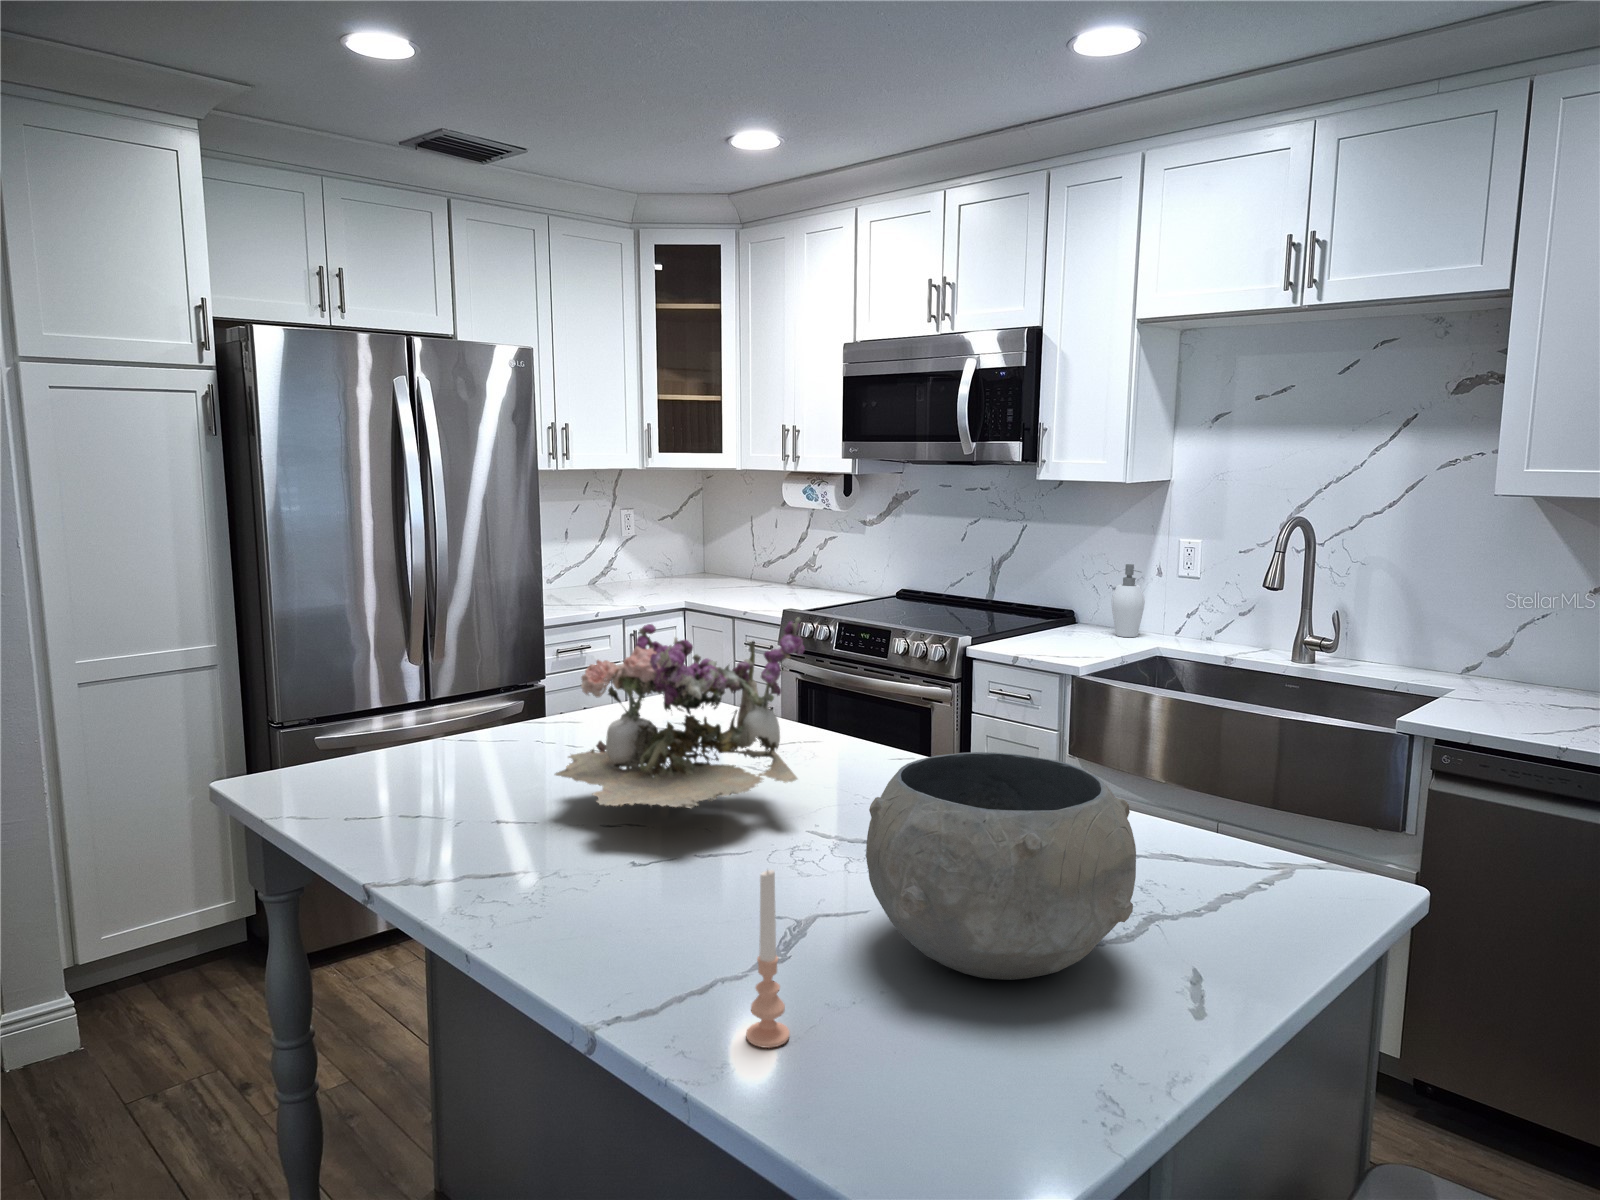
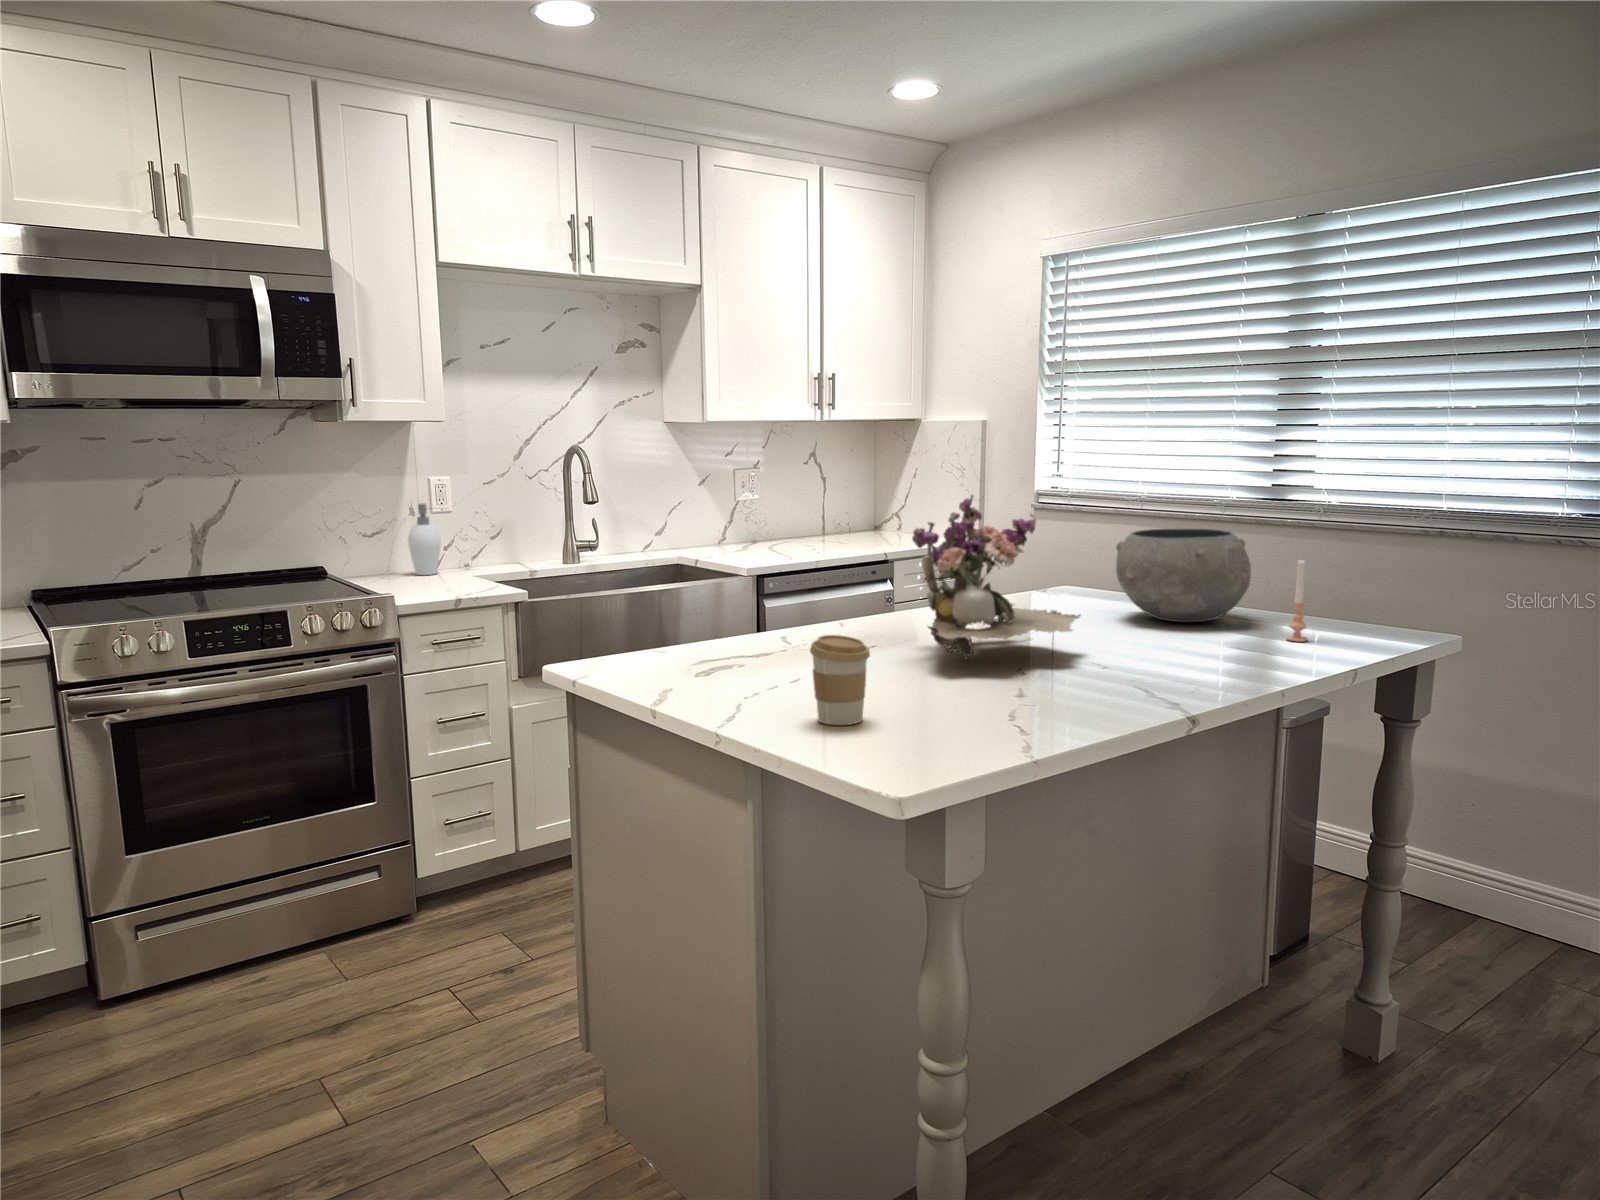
coffee cup: none [392,692,447,773] -> present [810,635,870,725]

